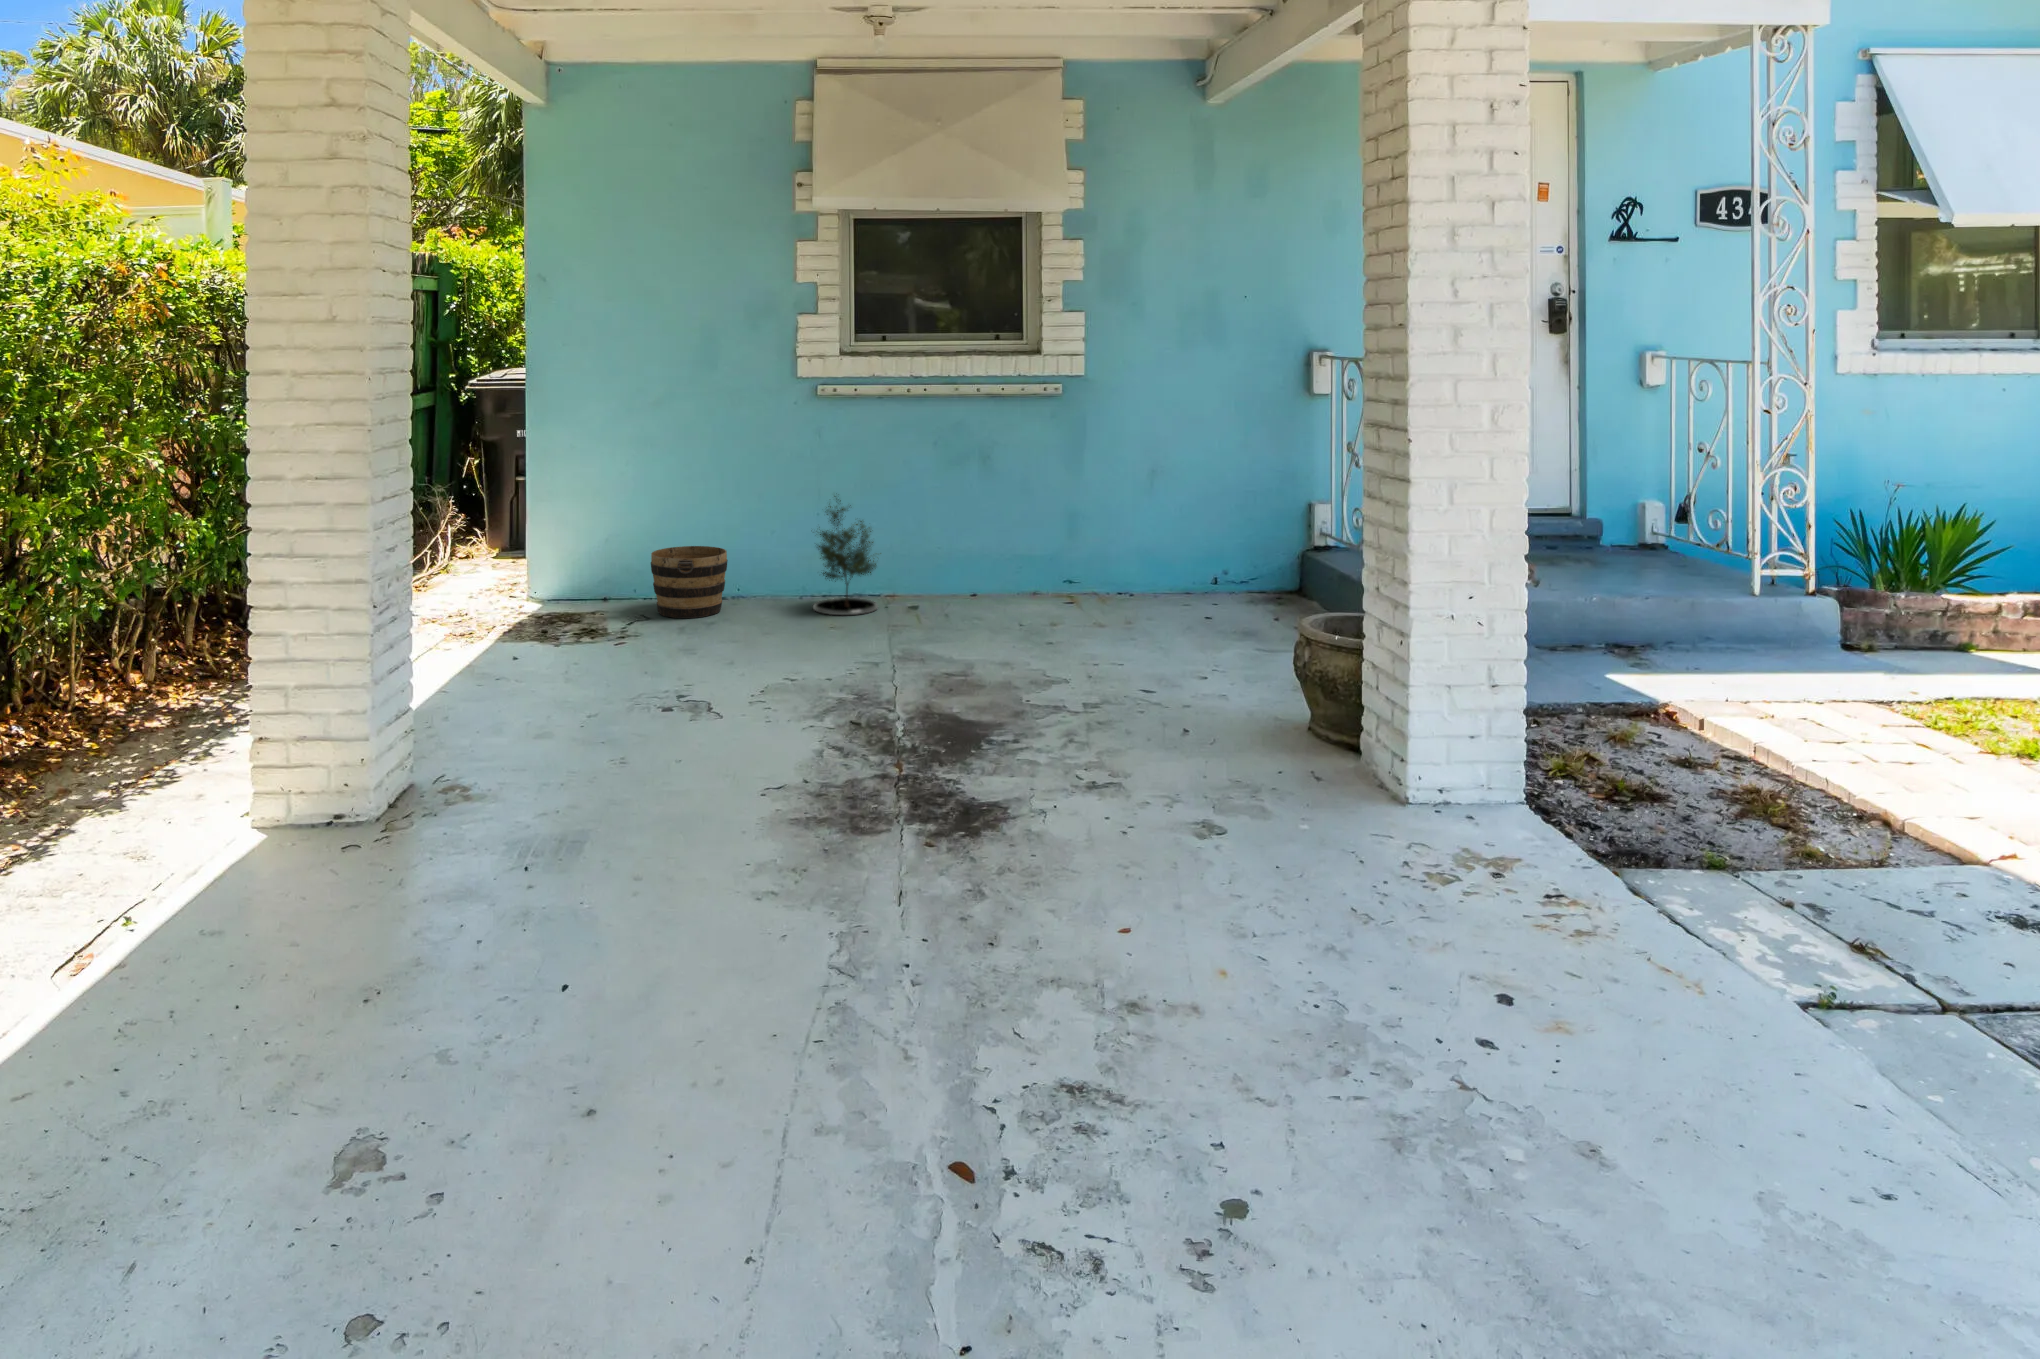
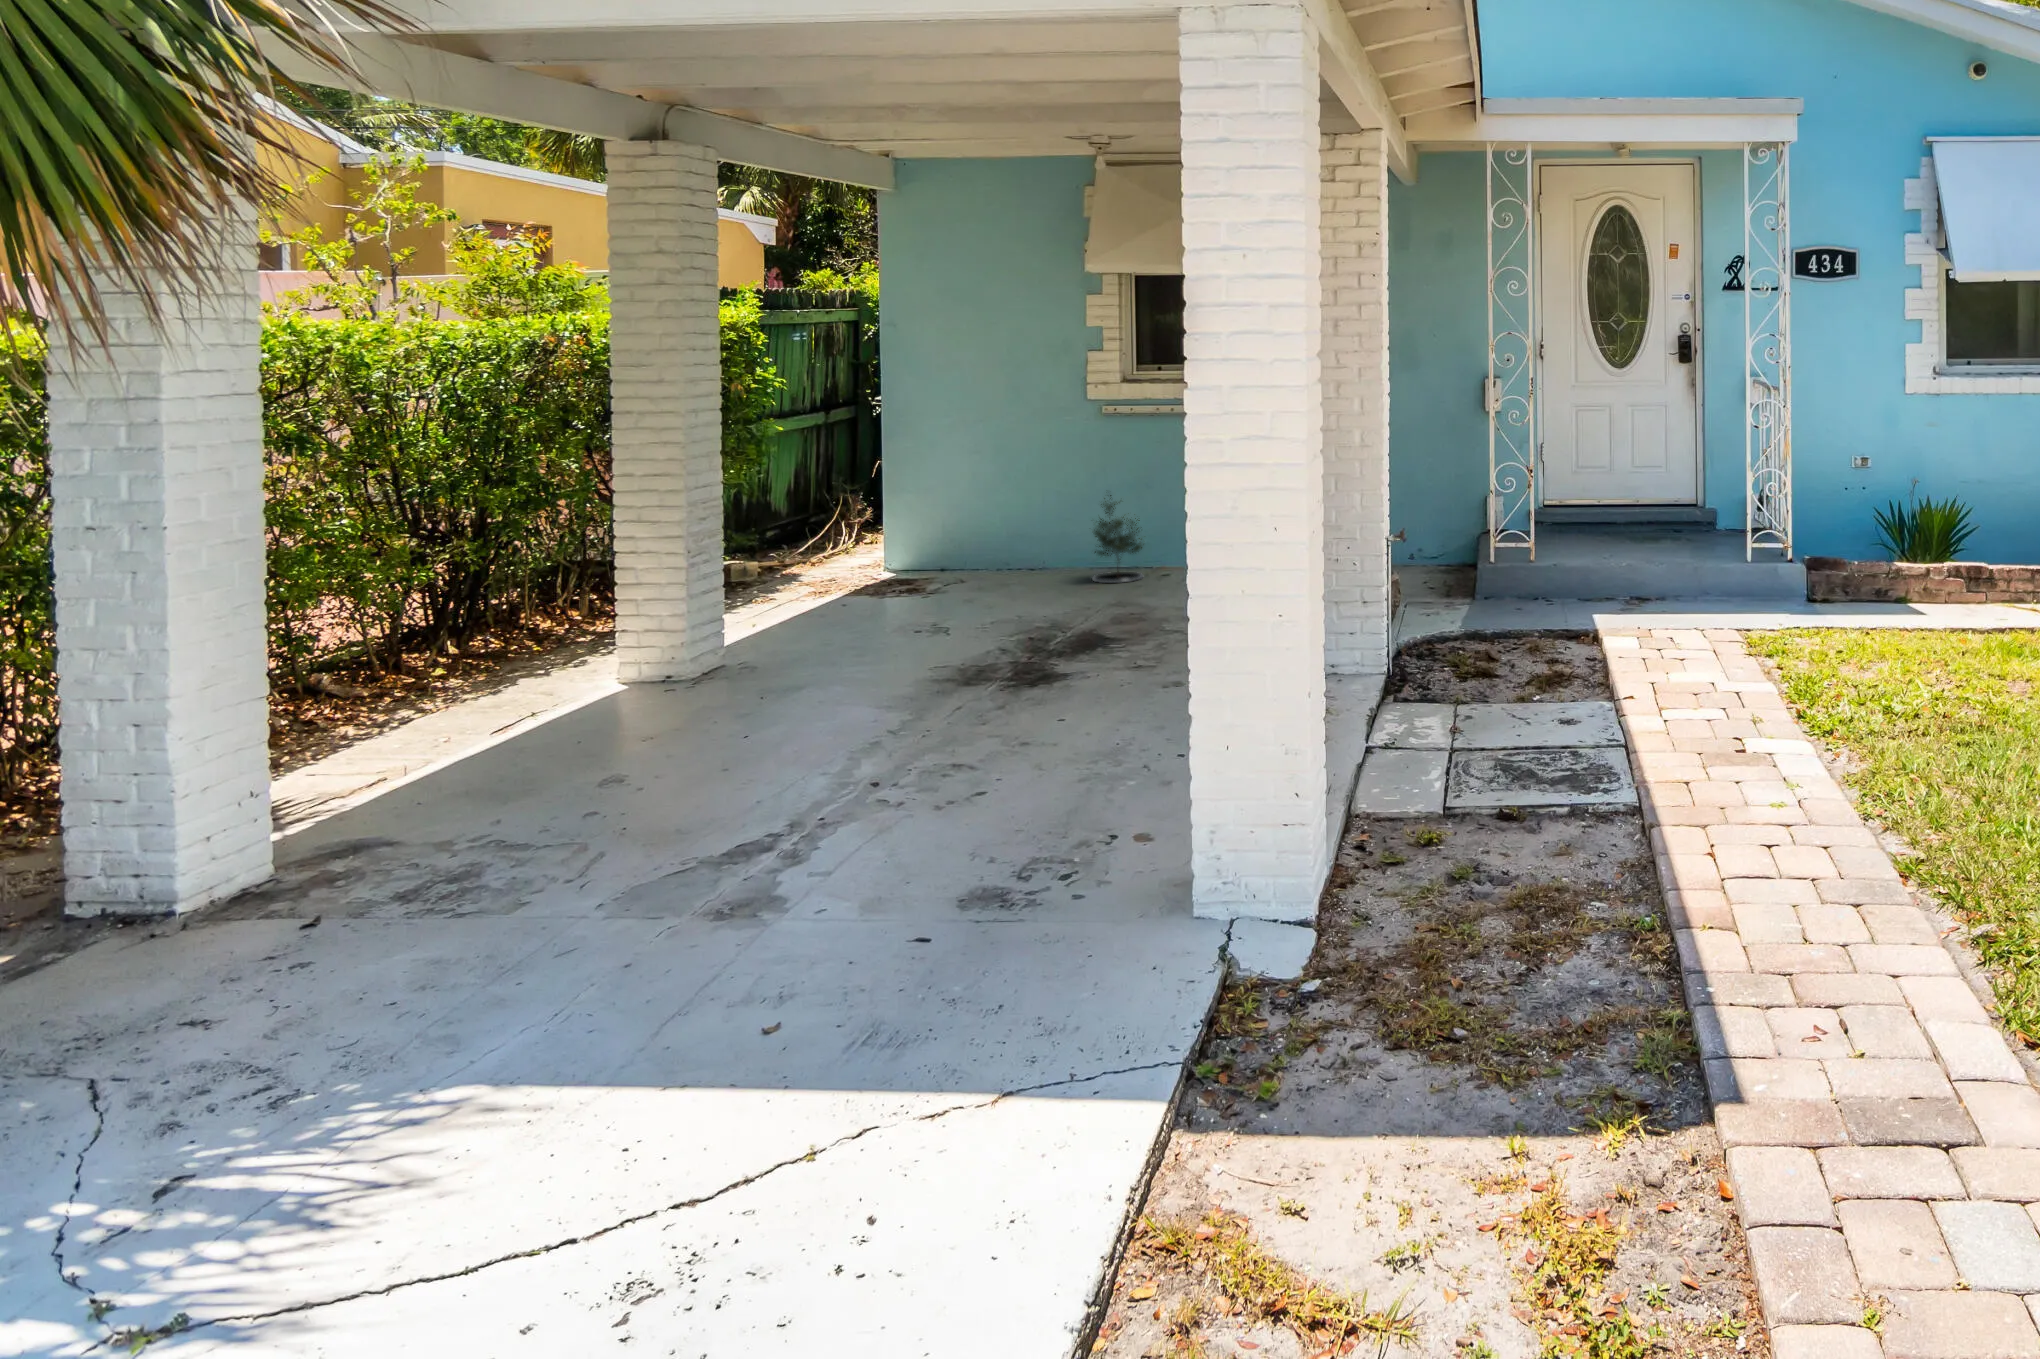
bucket: present [651,546,728,618] -> none [967,532,1028,585]

